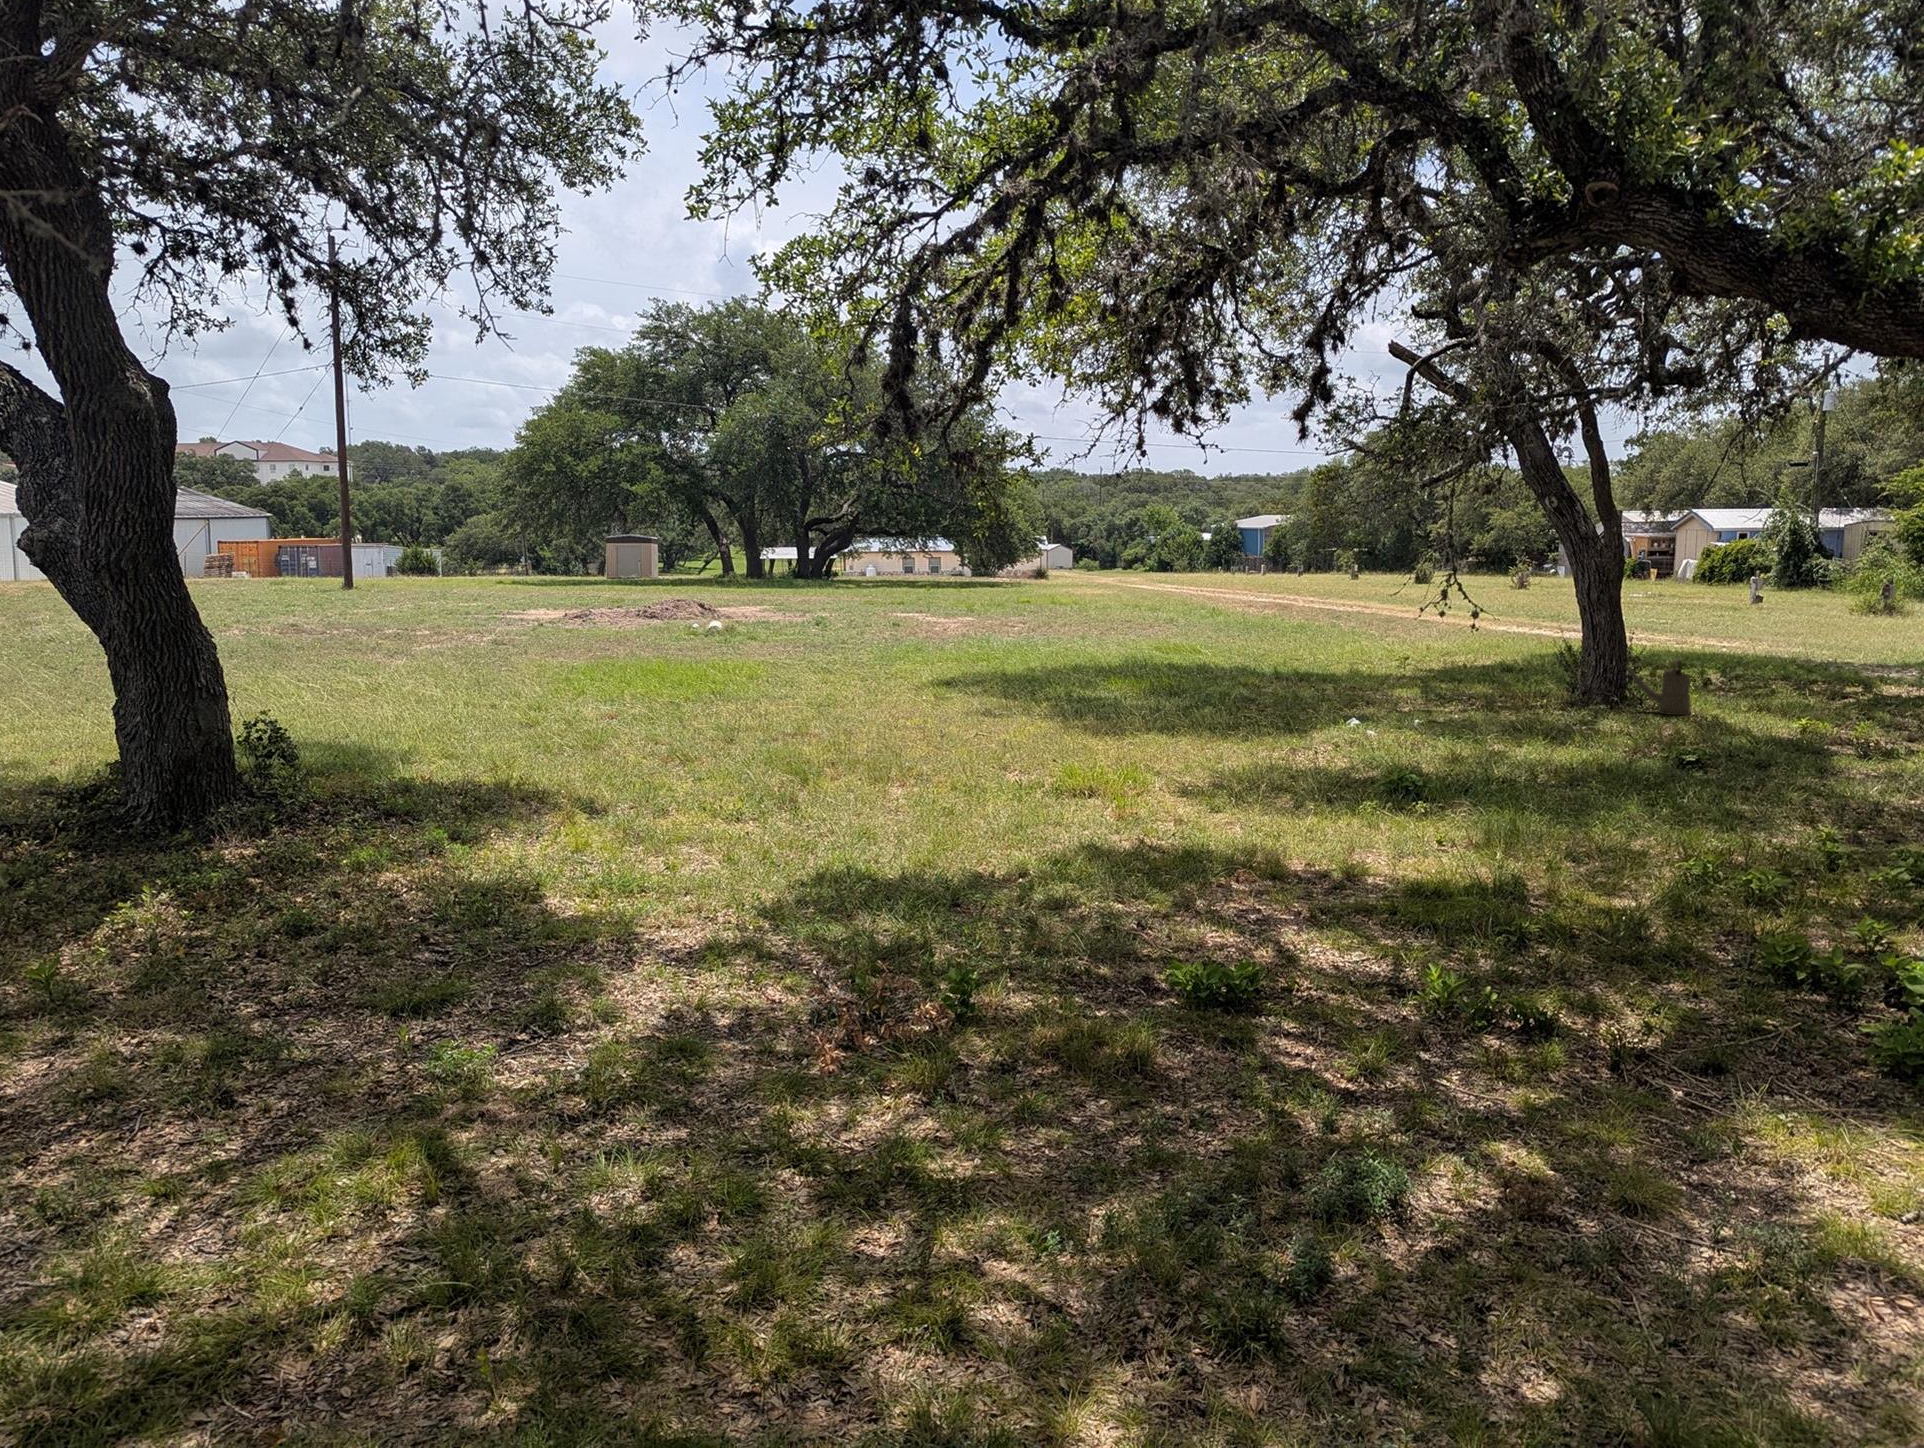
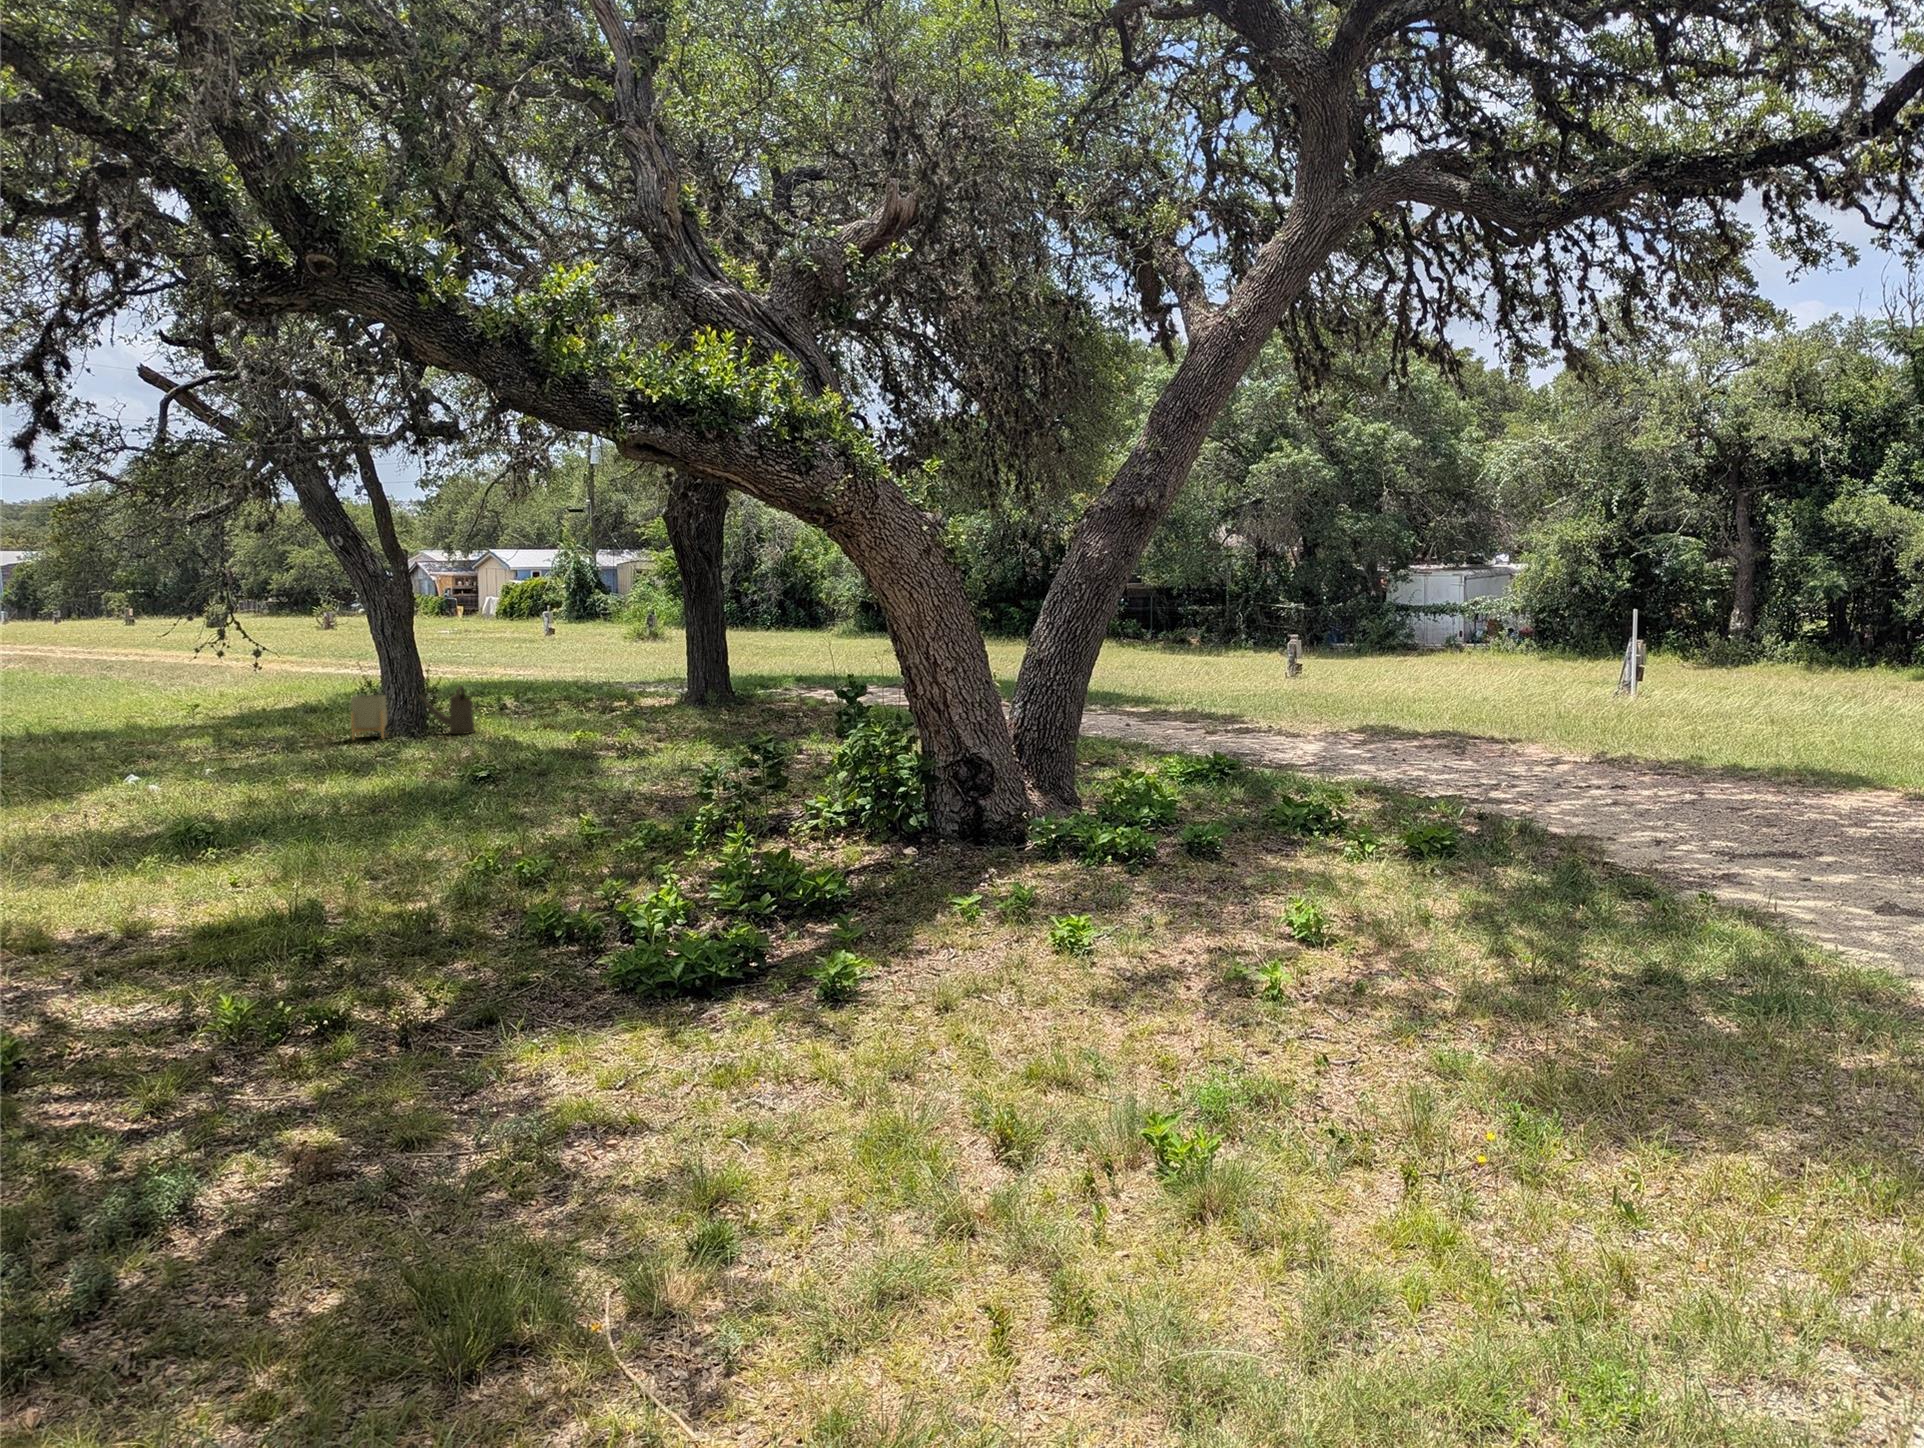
planter: none [1549,663,1589,711] -> present [351,695,387,740]

